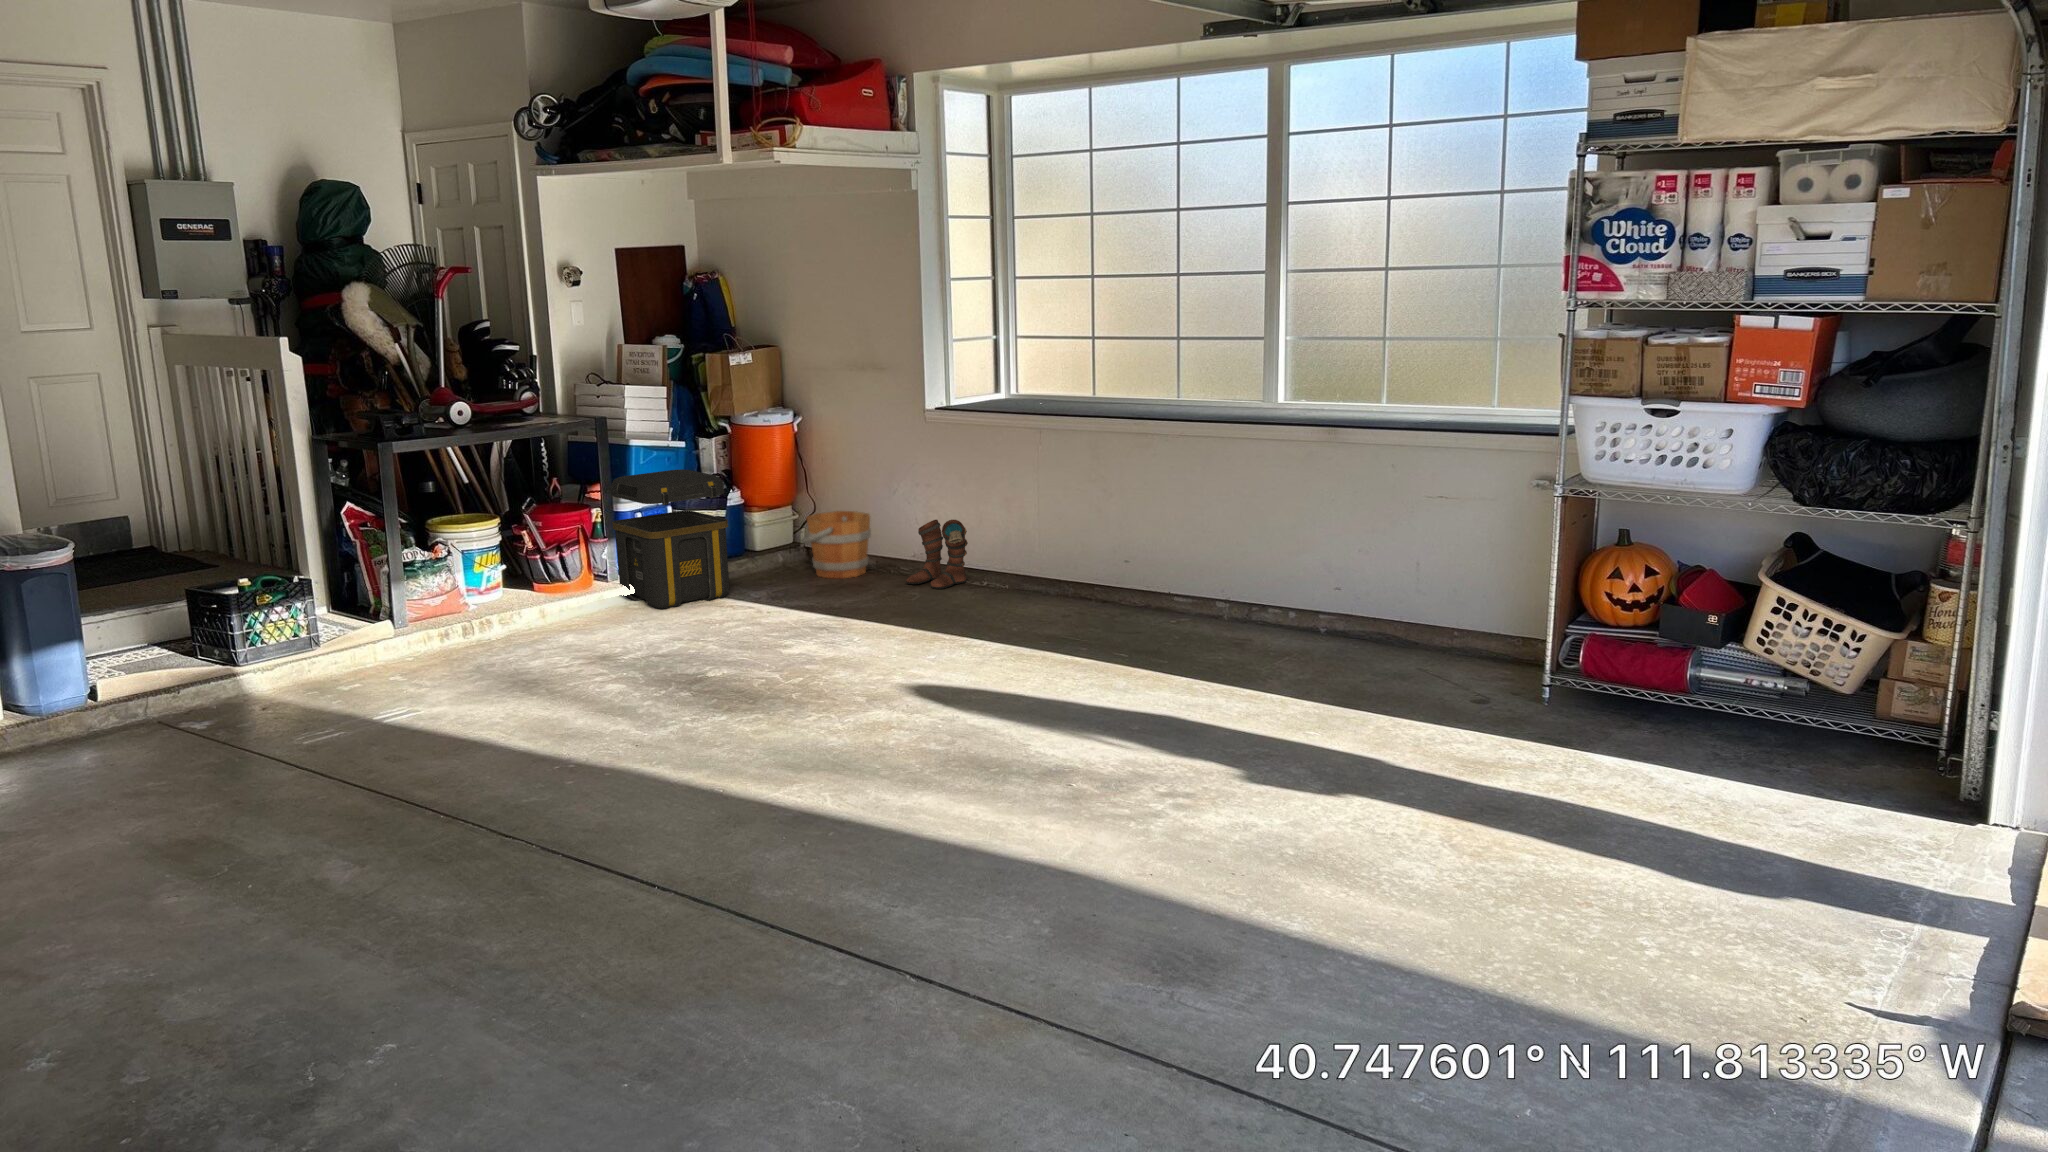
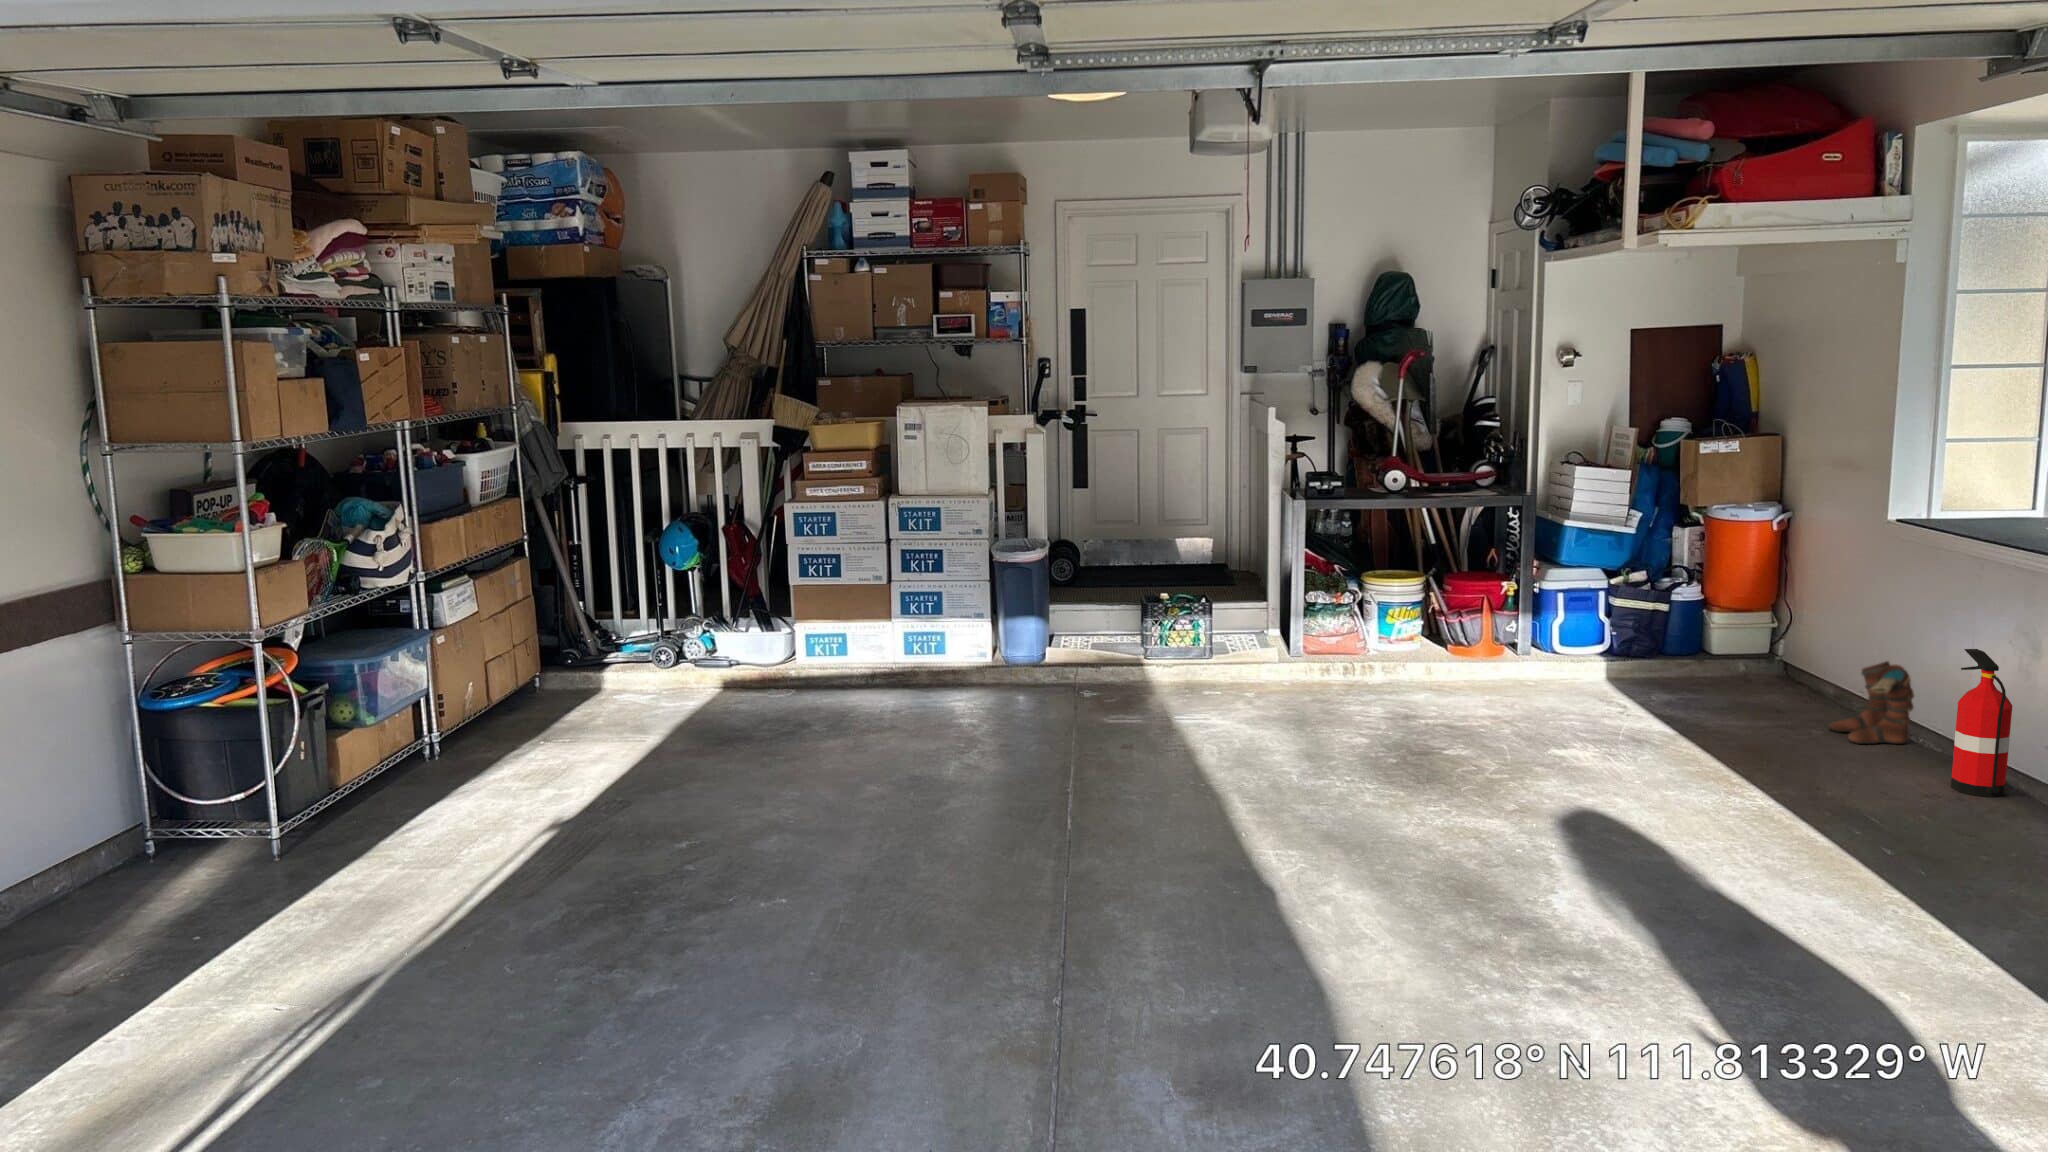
toolbox: present [611,469,729,609] -> none [1527,556,1630,695]
fire extinguisher: none [1030,491,1075,601] -> present [1951,649,2012,797]
bucket: present [801,511,871,578] -> none [1739,628,1832,708]

